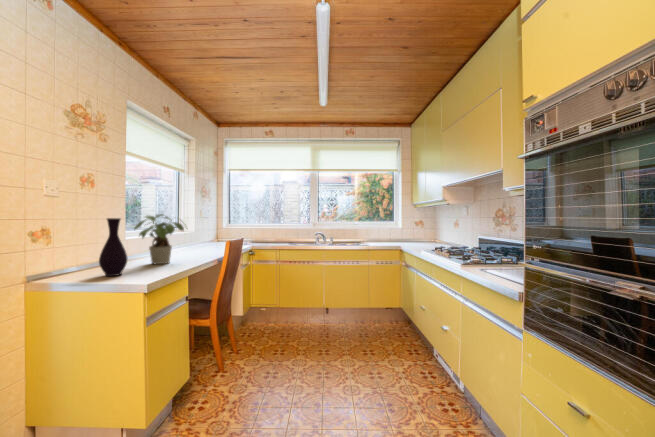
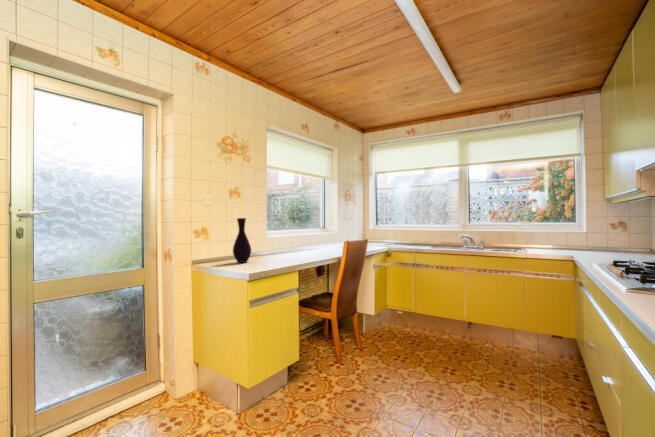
potted plant: present [135,214,184,264] -> none [265,215,309,257]

